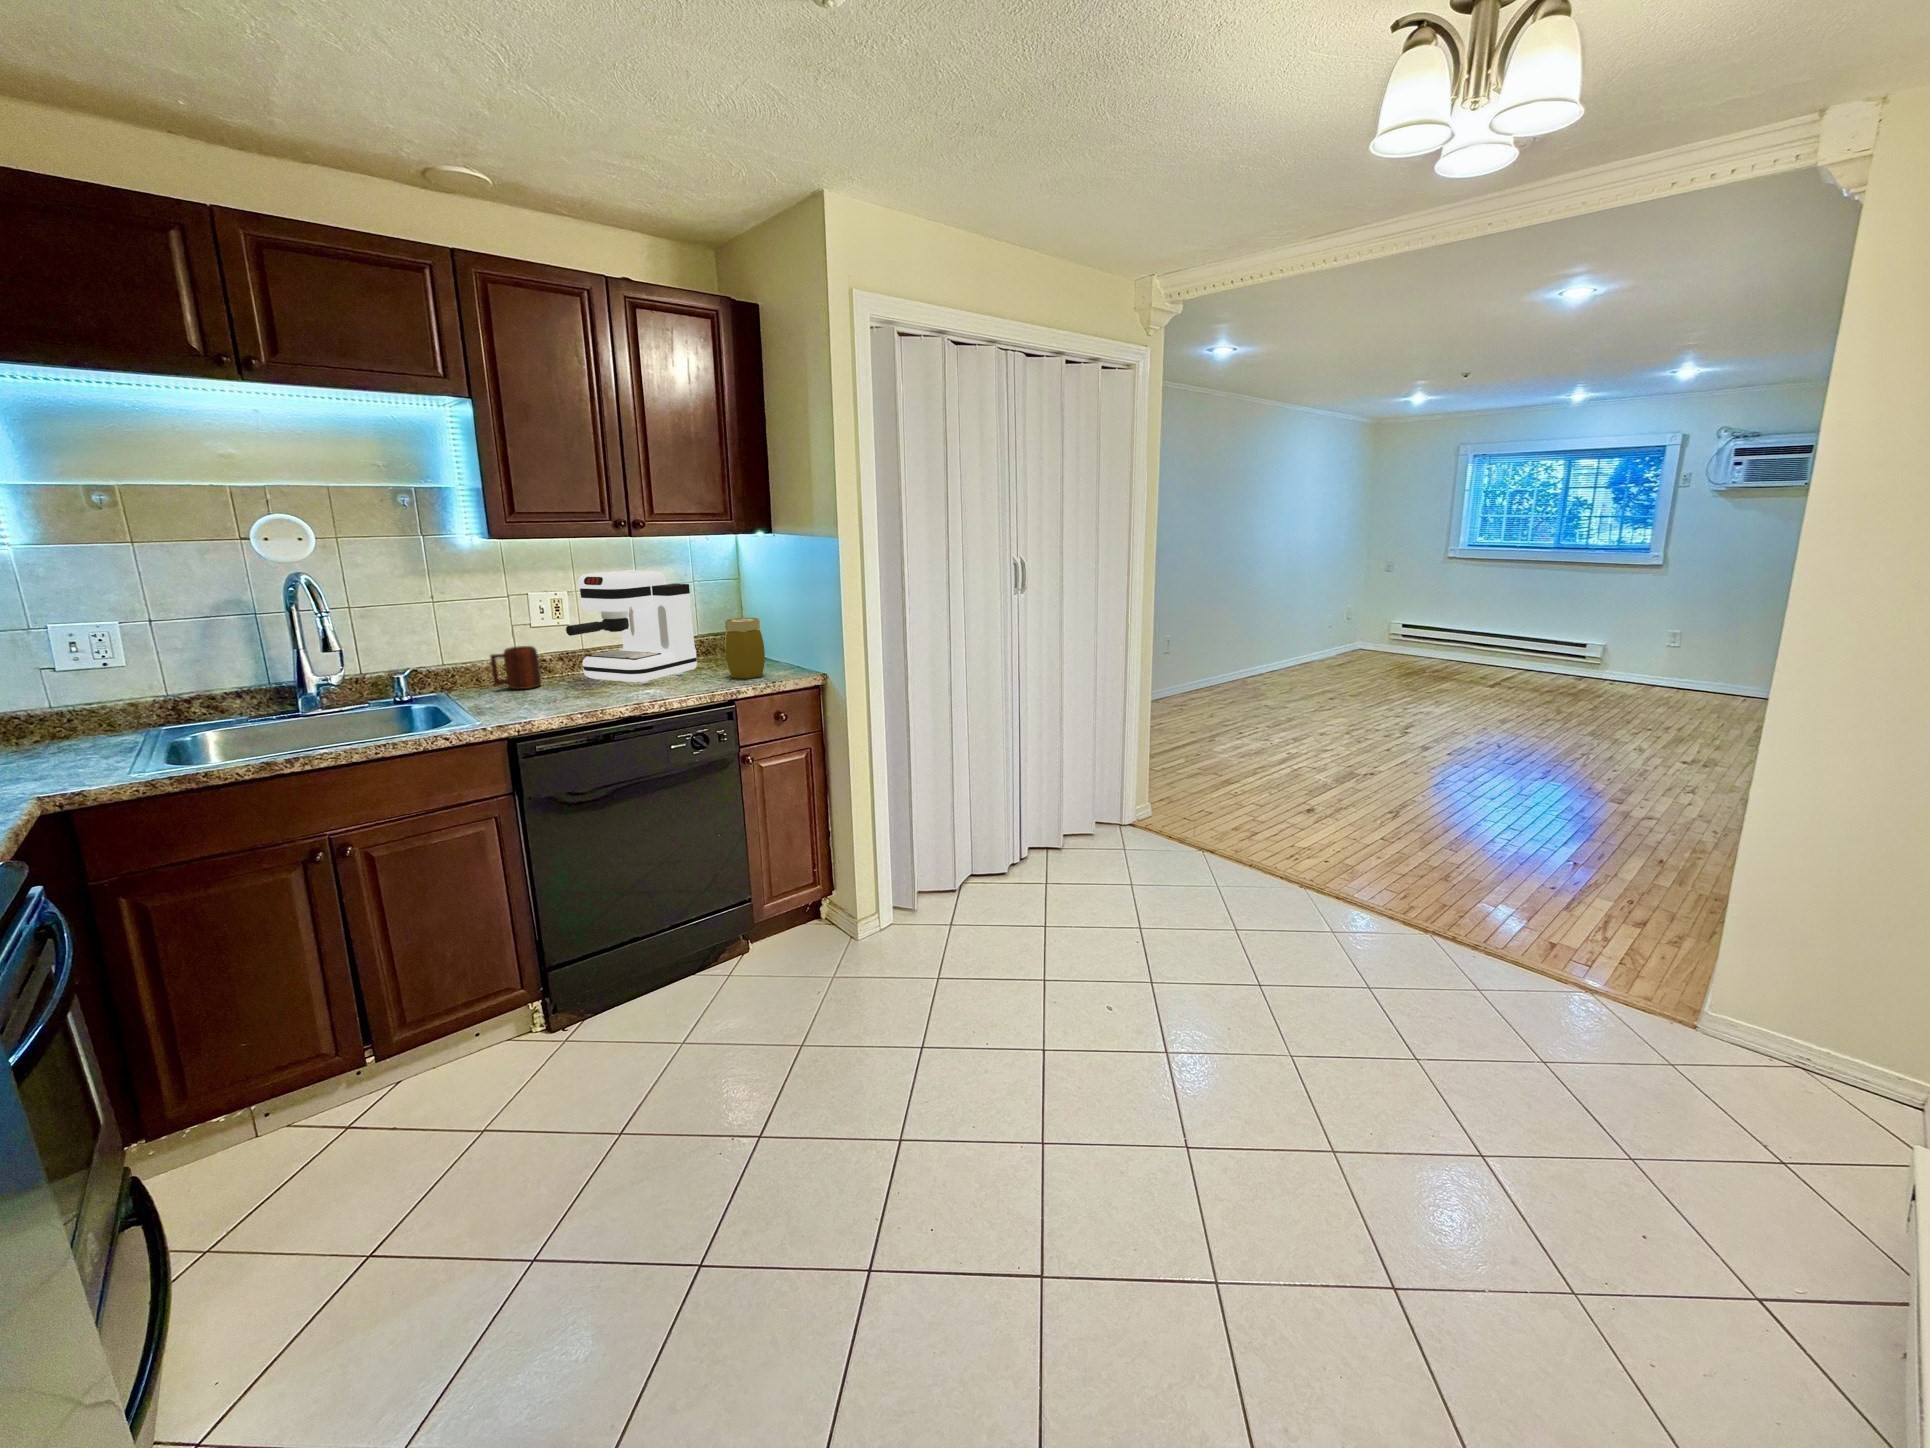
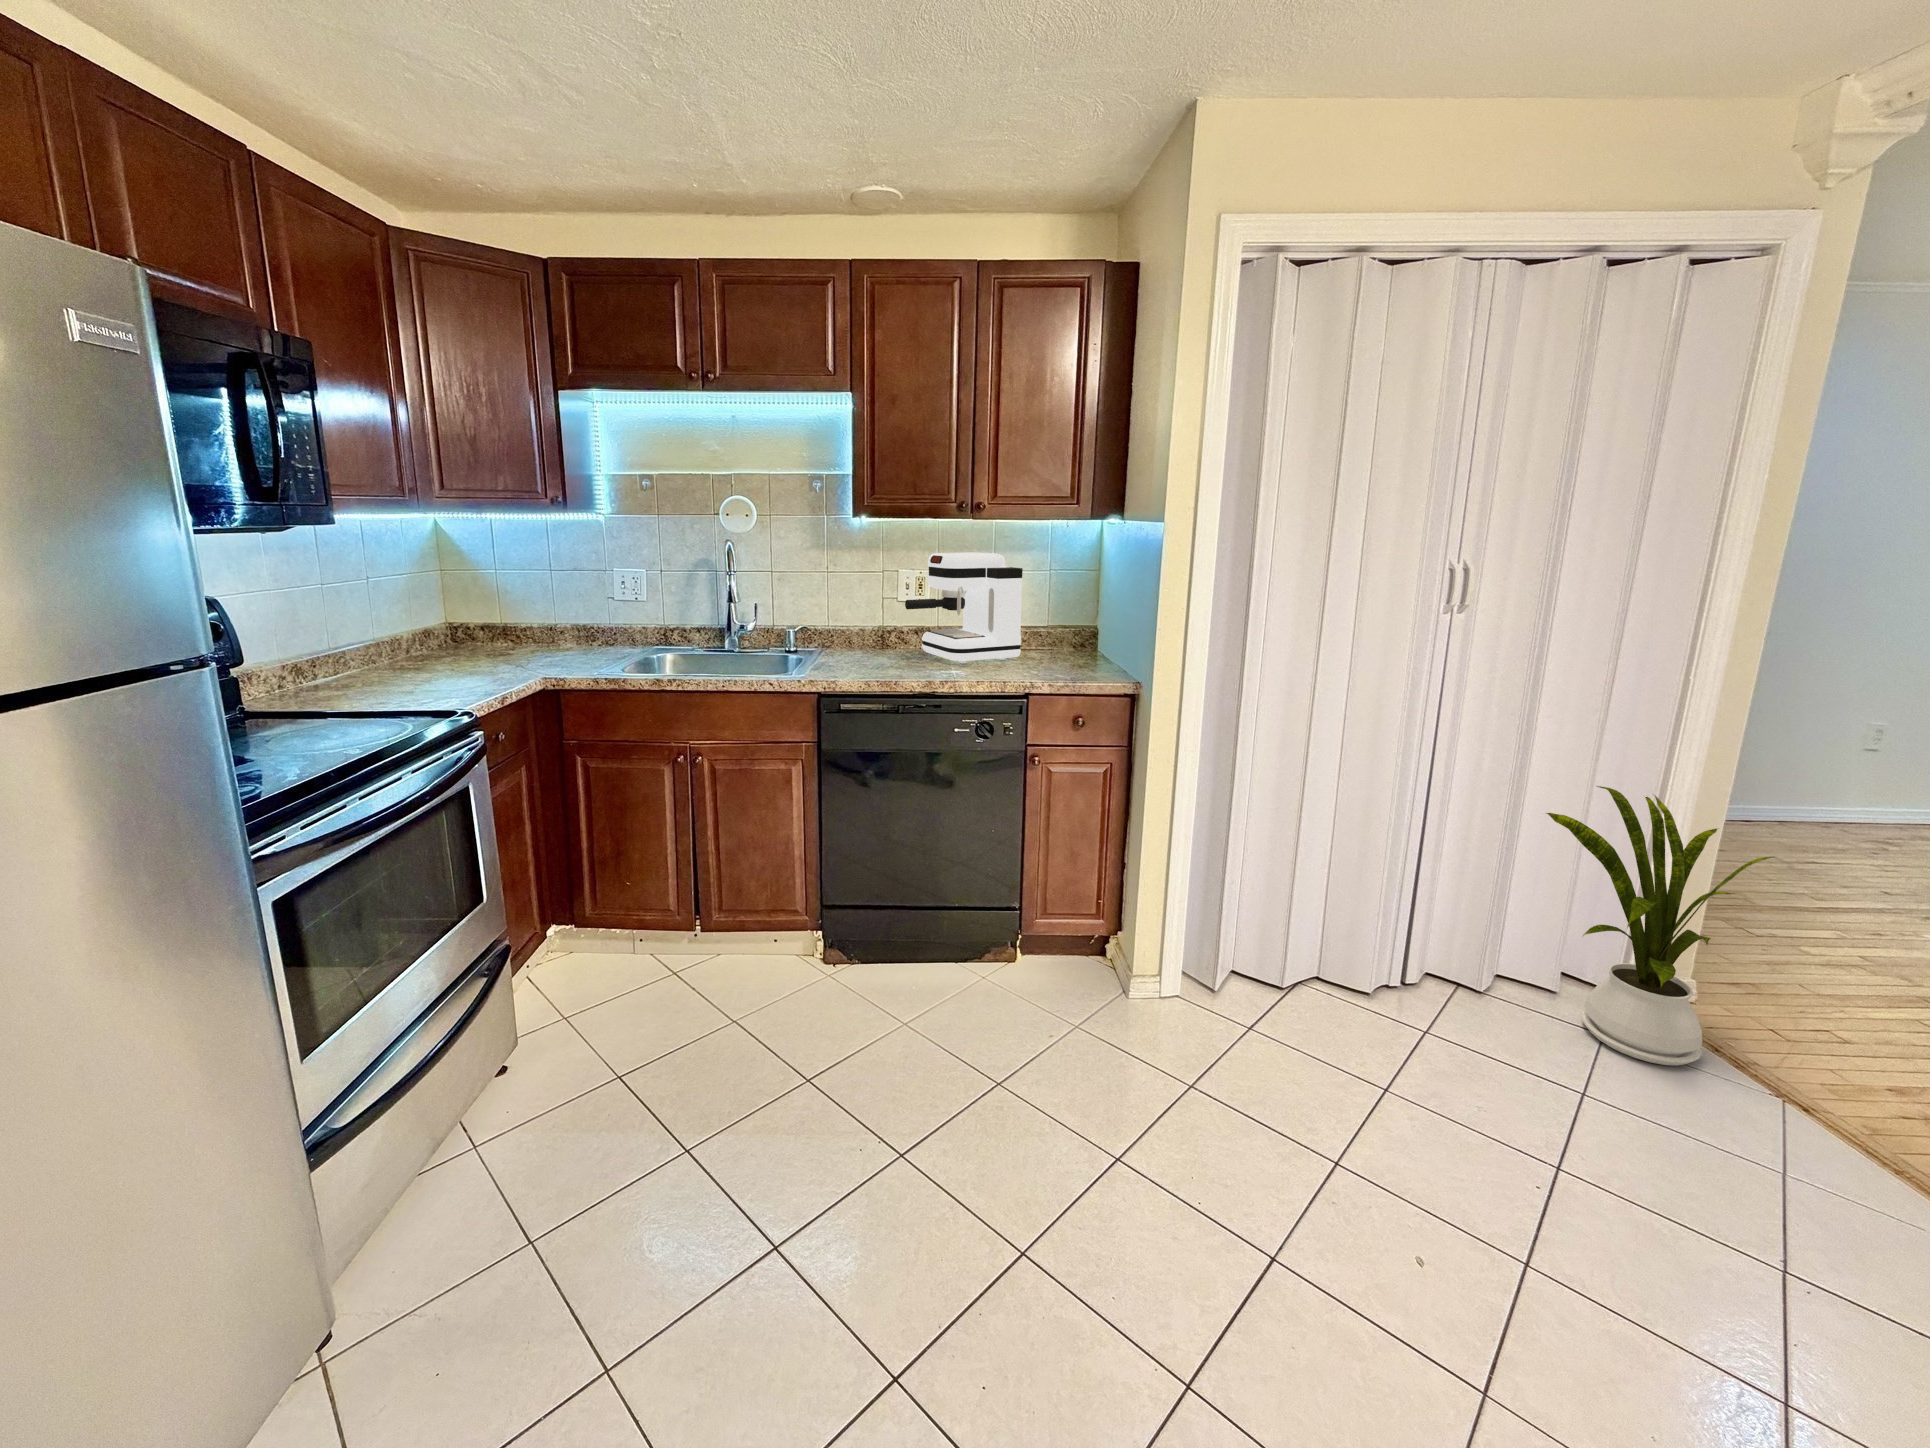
jar: present [725,618,765,679] -> none [1037,607,1081,673]
mug: present [490,646,541,689] -> none [853,616,889,654]
house plant: none [1081,696,1185,855] -> present [1546,786,1774,1066]

